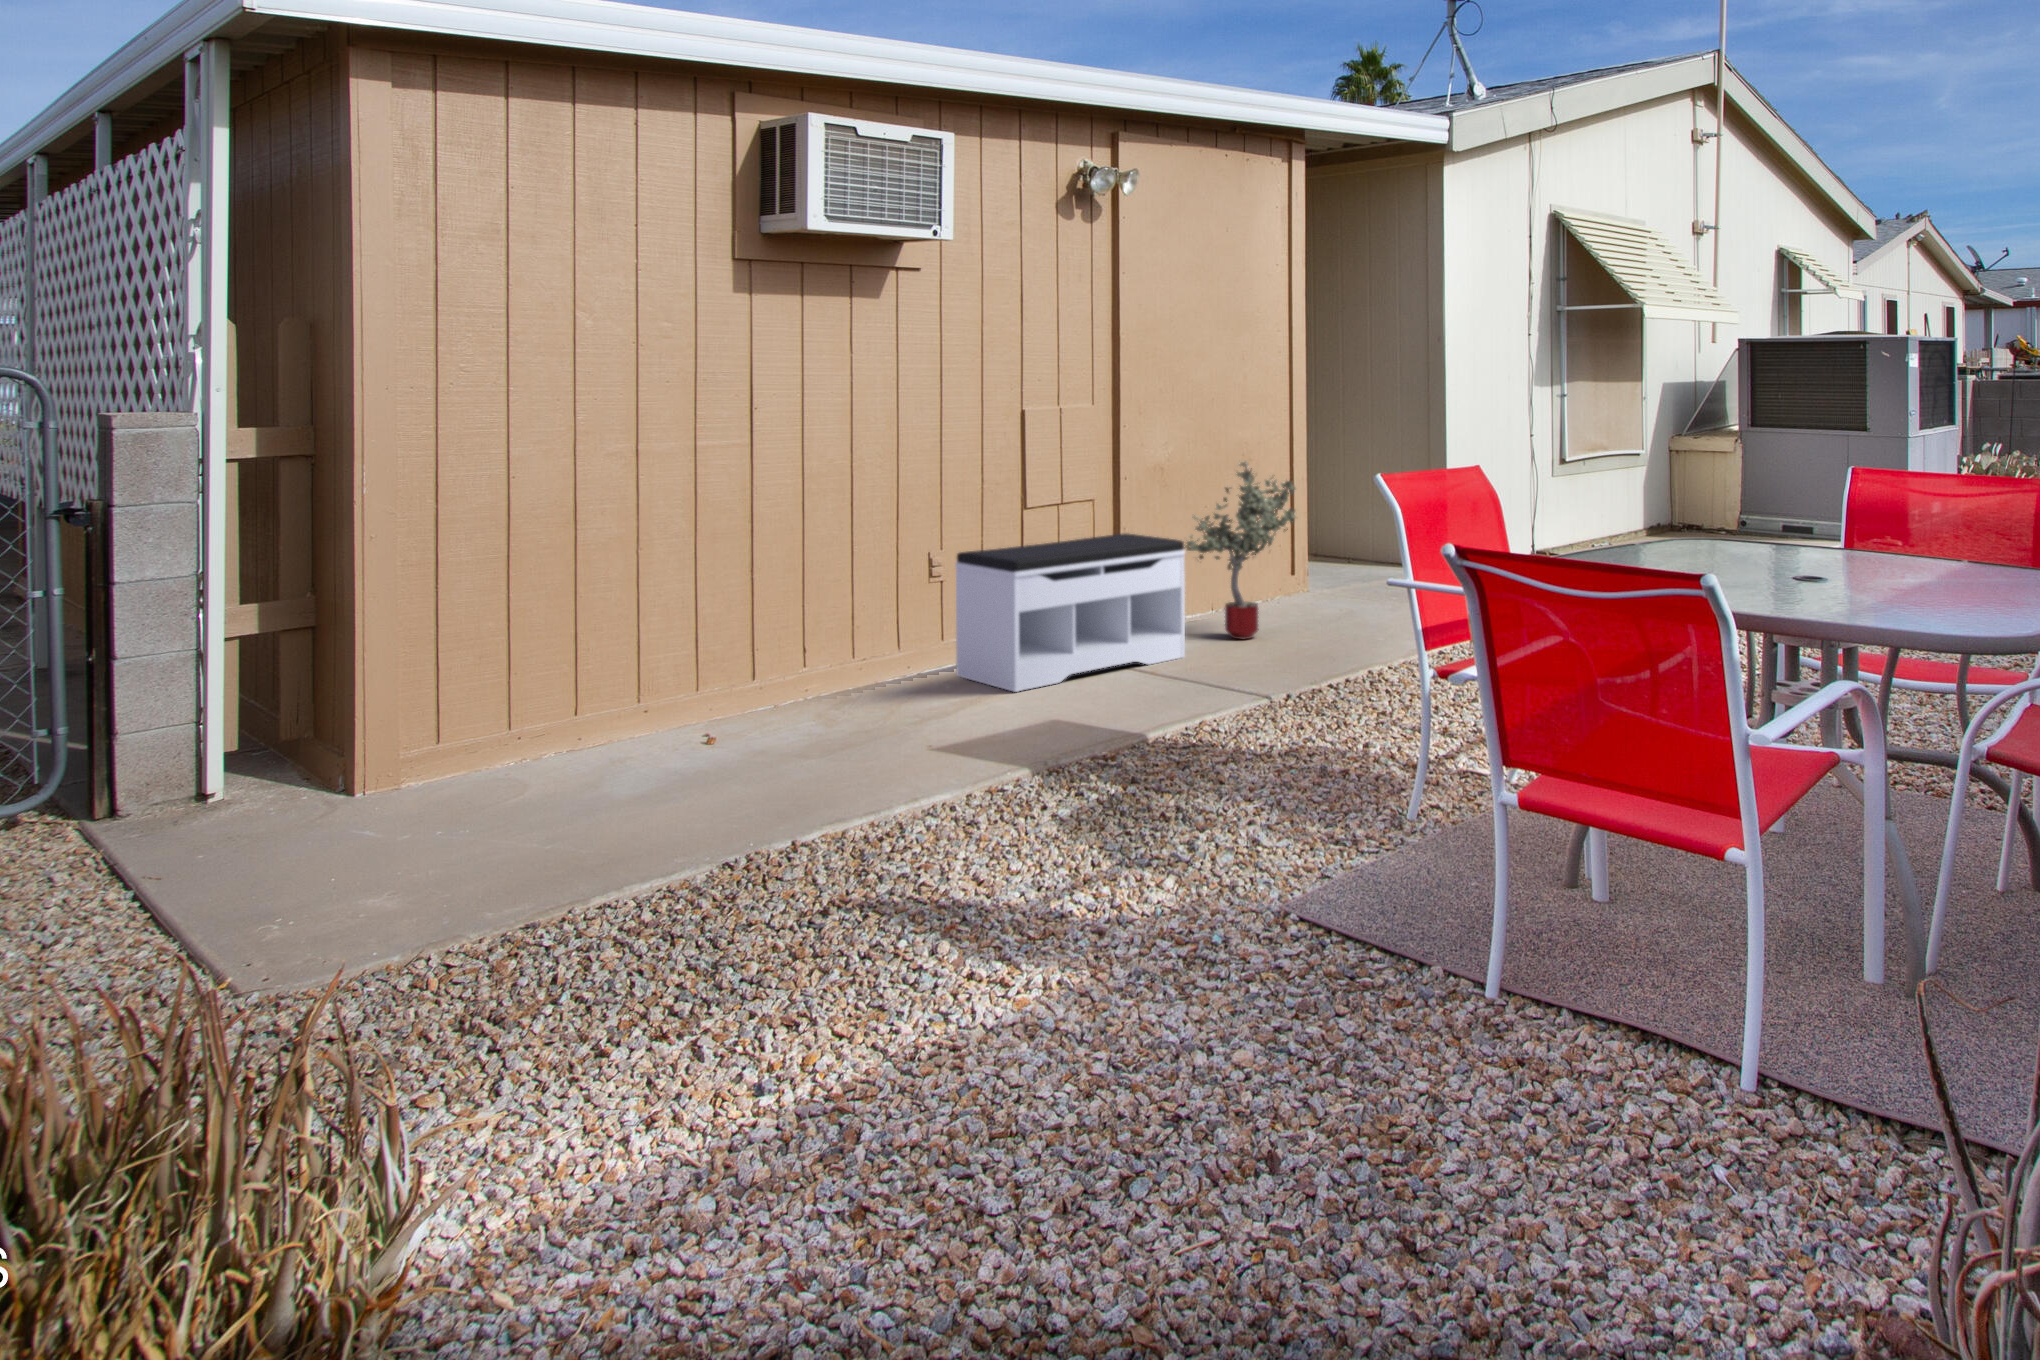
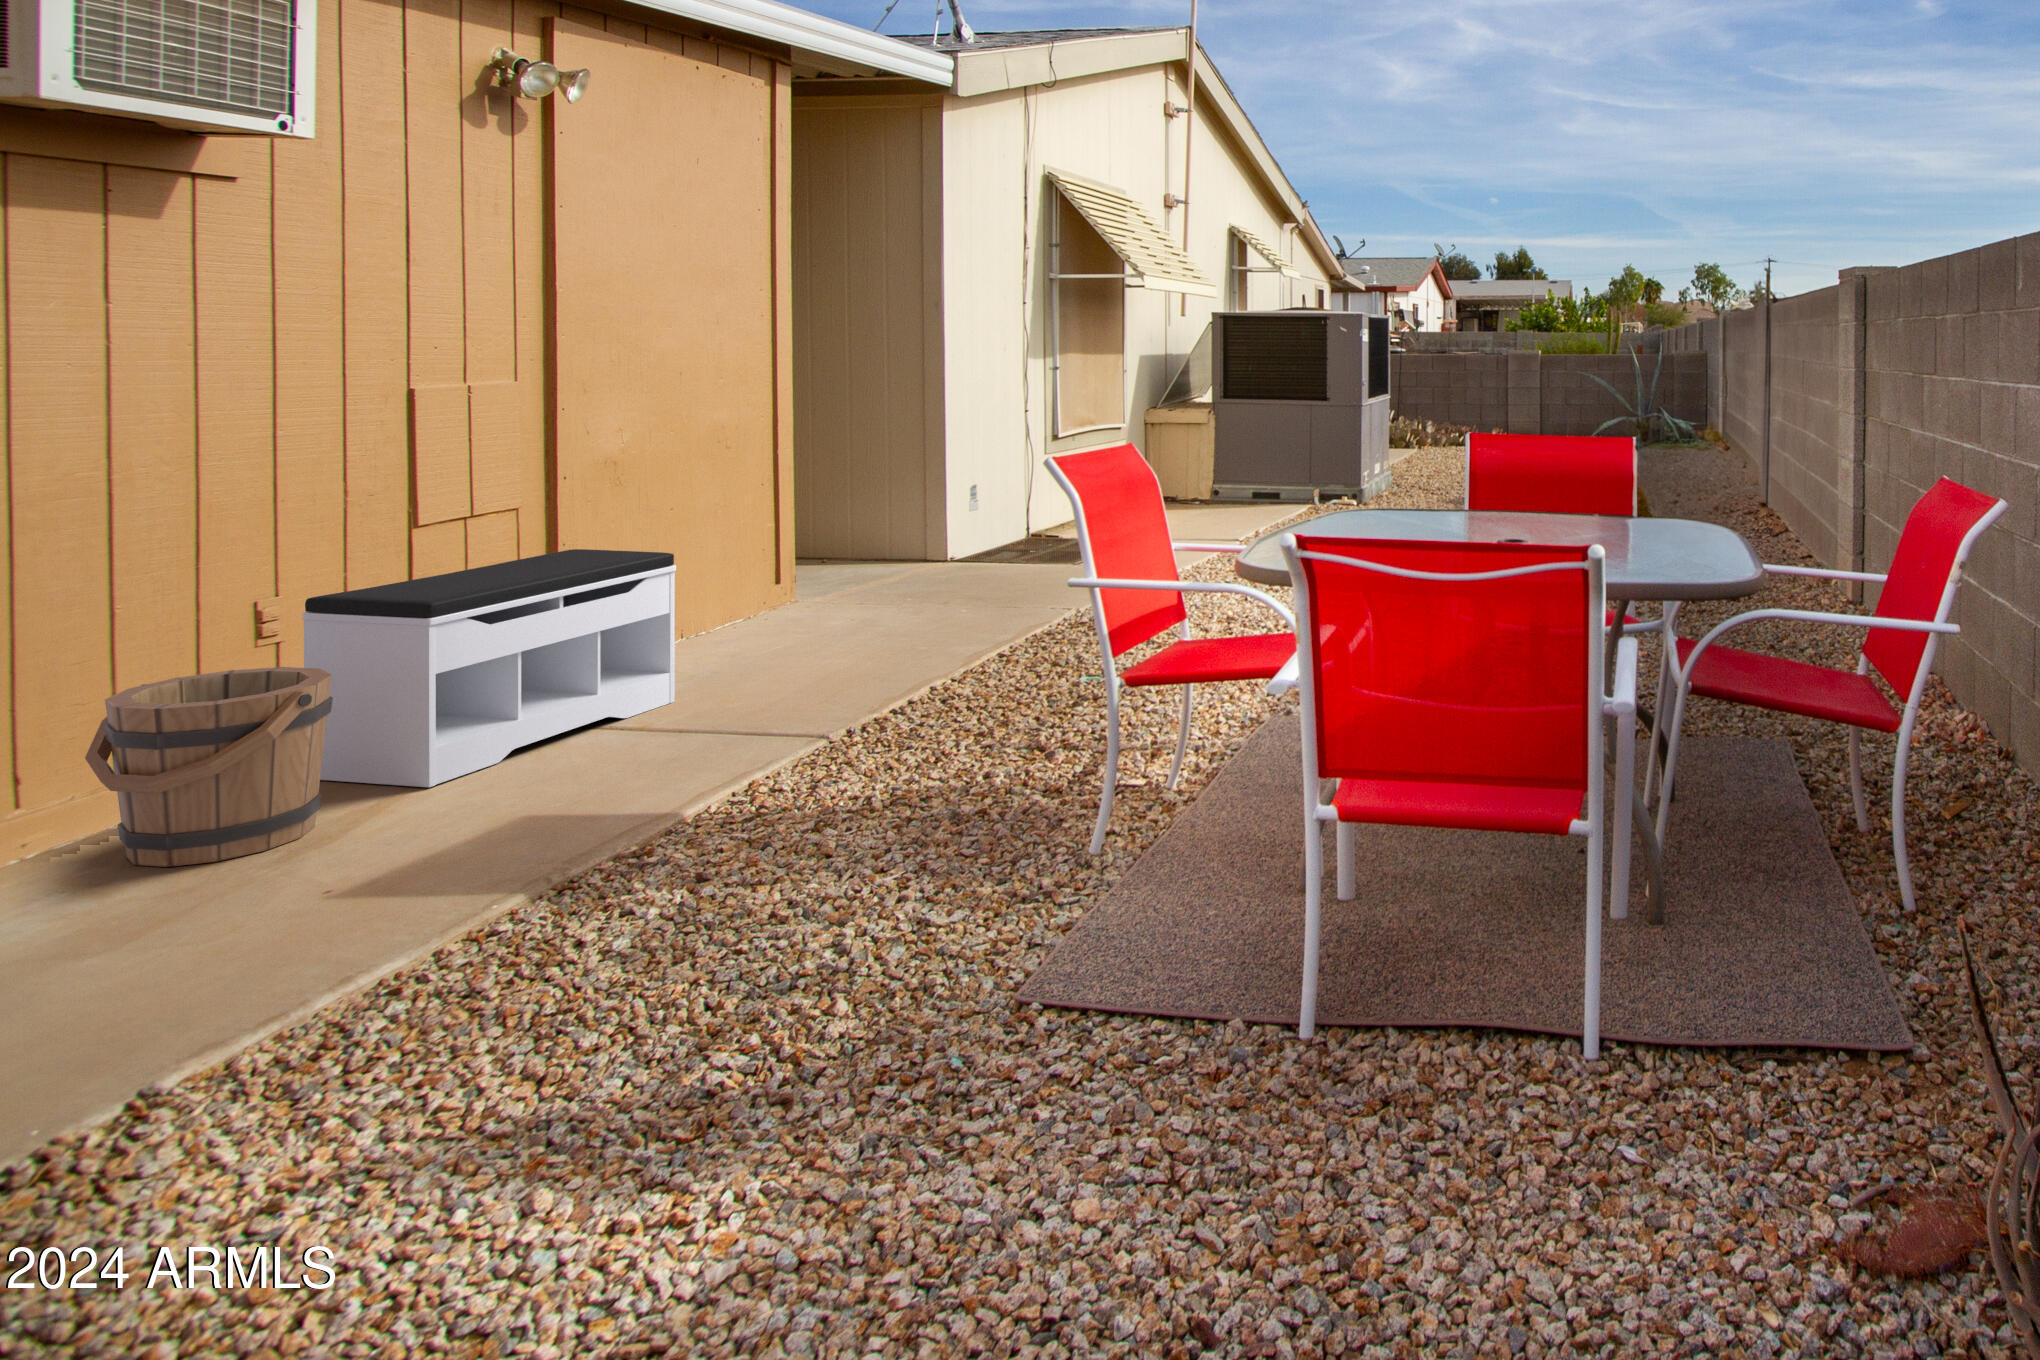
potted tree: present [1184,462,1296,639] -> none [656,447,813,669]
bucket: none [837,595,957,717] -> present [85,667,333,867]

